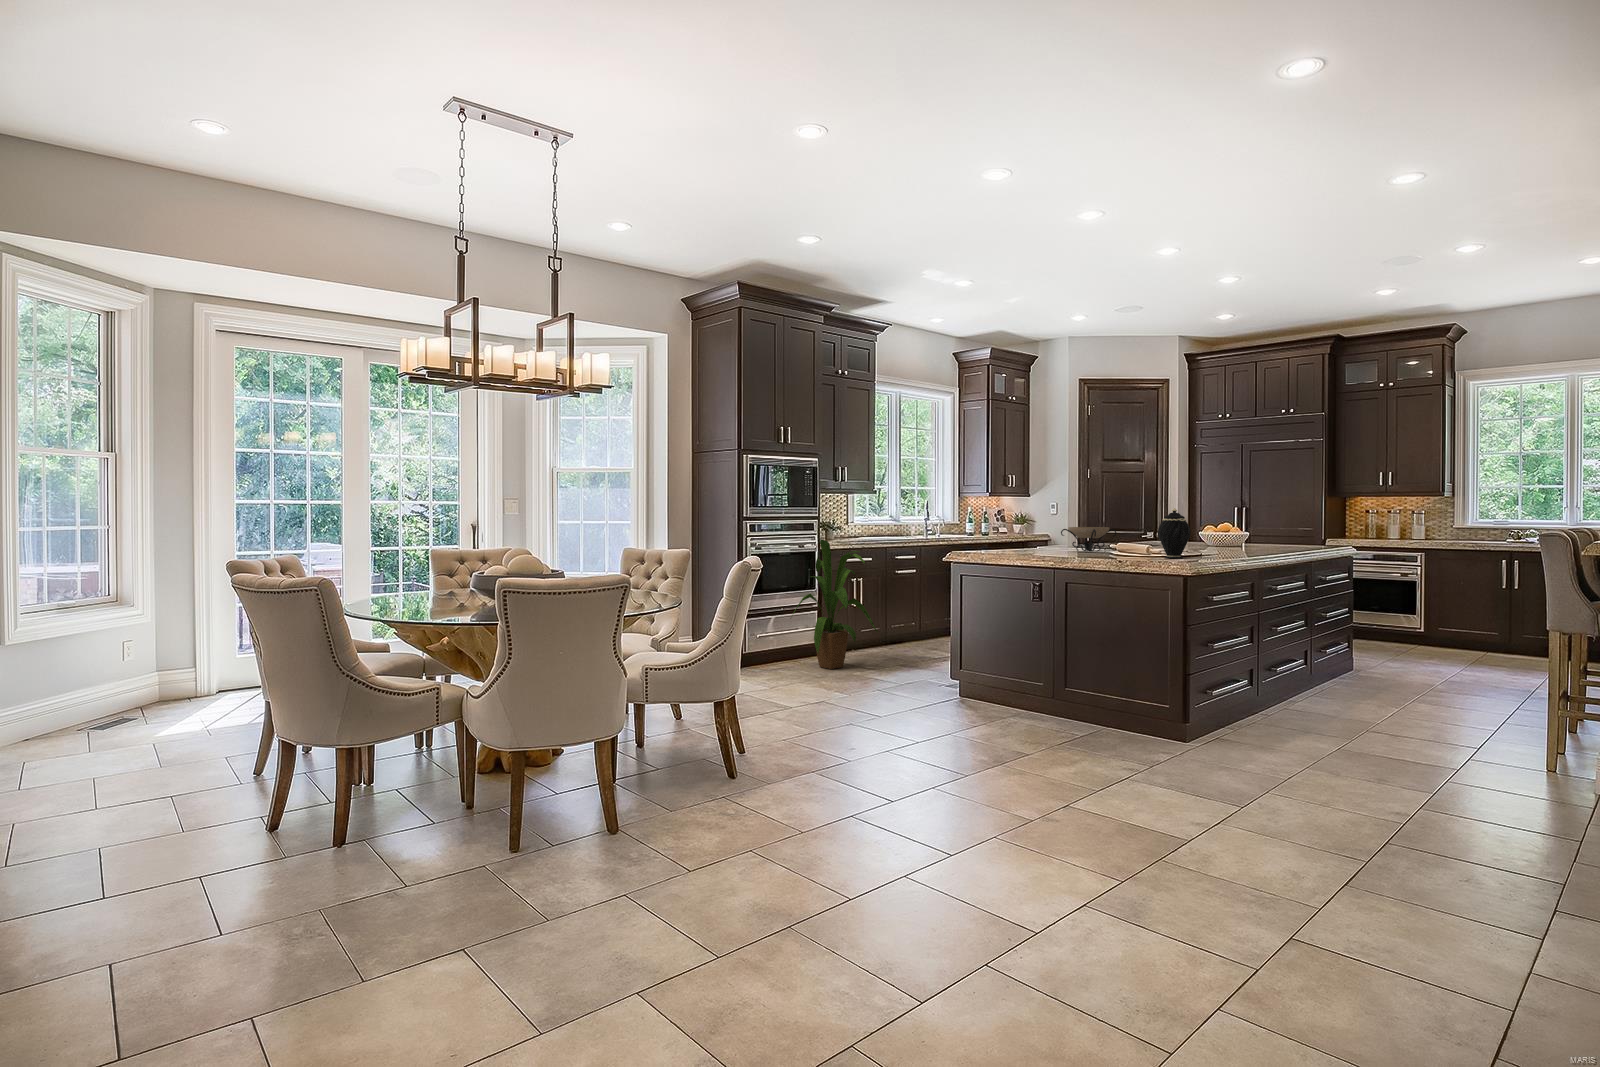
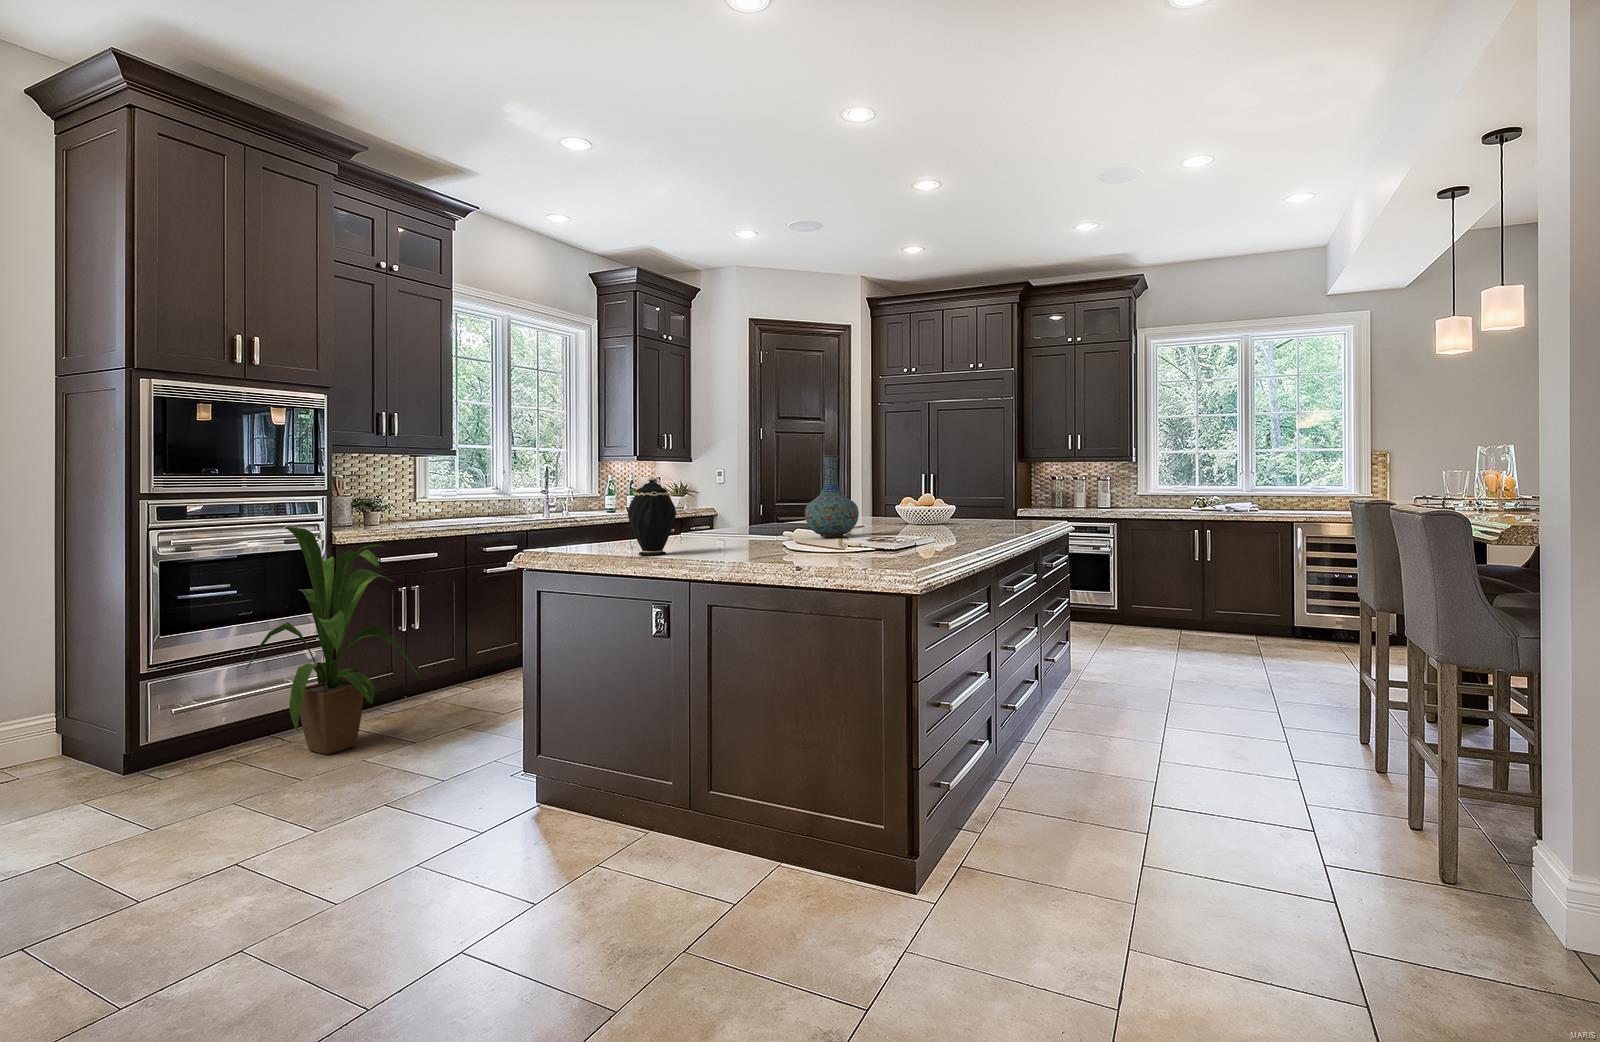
vase: none [1121,501,1157,552] -> present [805,455,859,538]
teapot: present [1158,508,1191,559] -> present [628,476,676,556]
decorative bowl: present [1061,527,1116,551] -> none [713,498,797,537]

